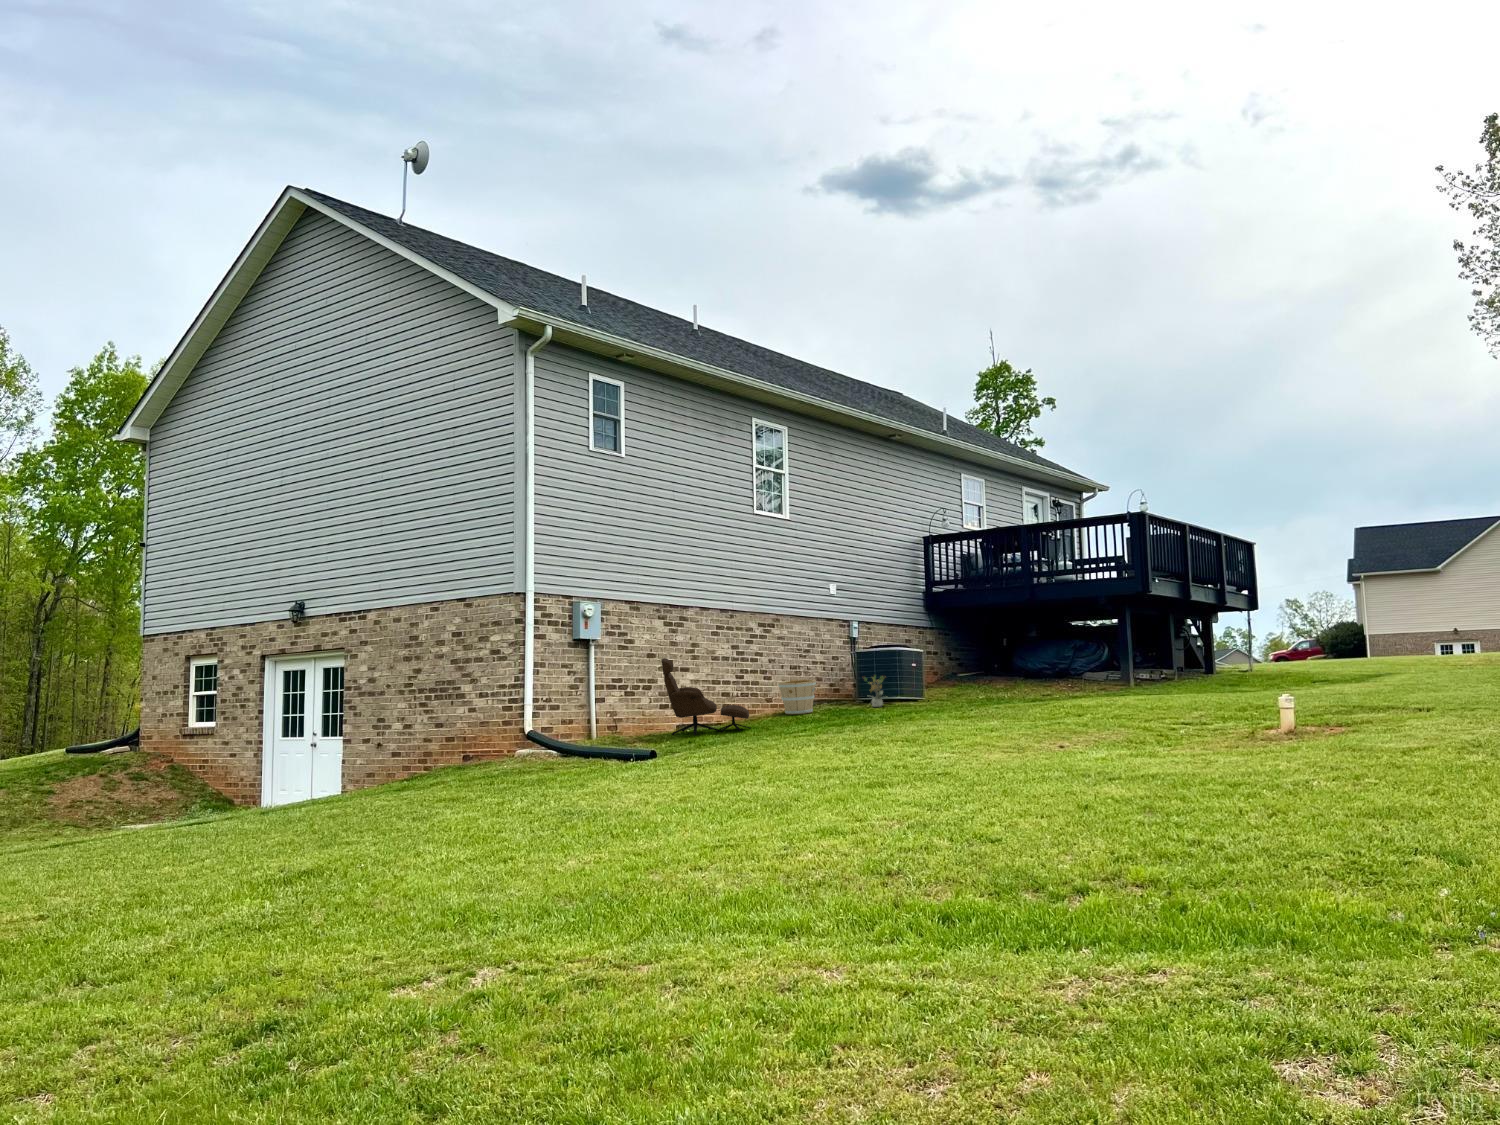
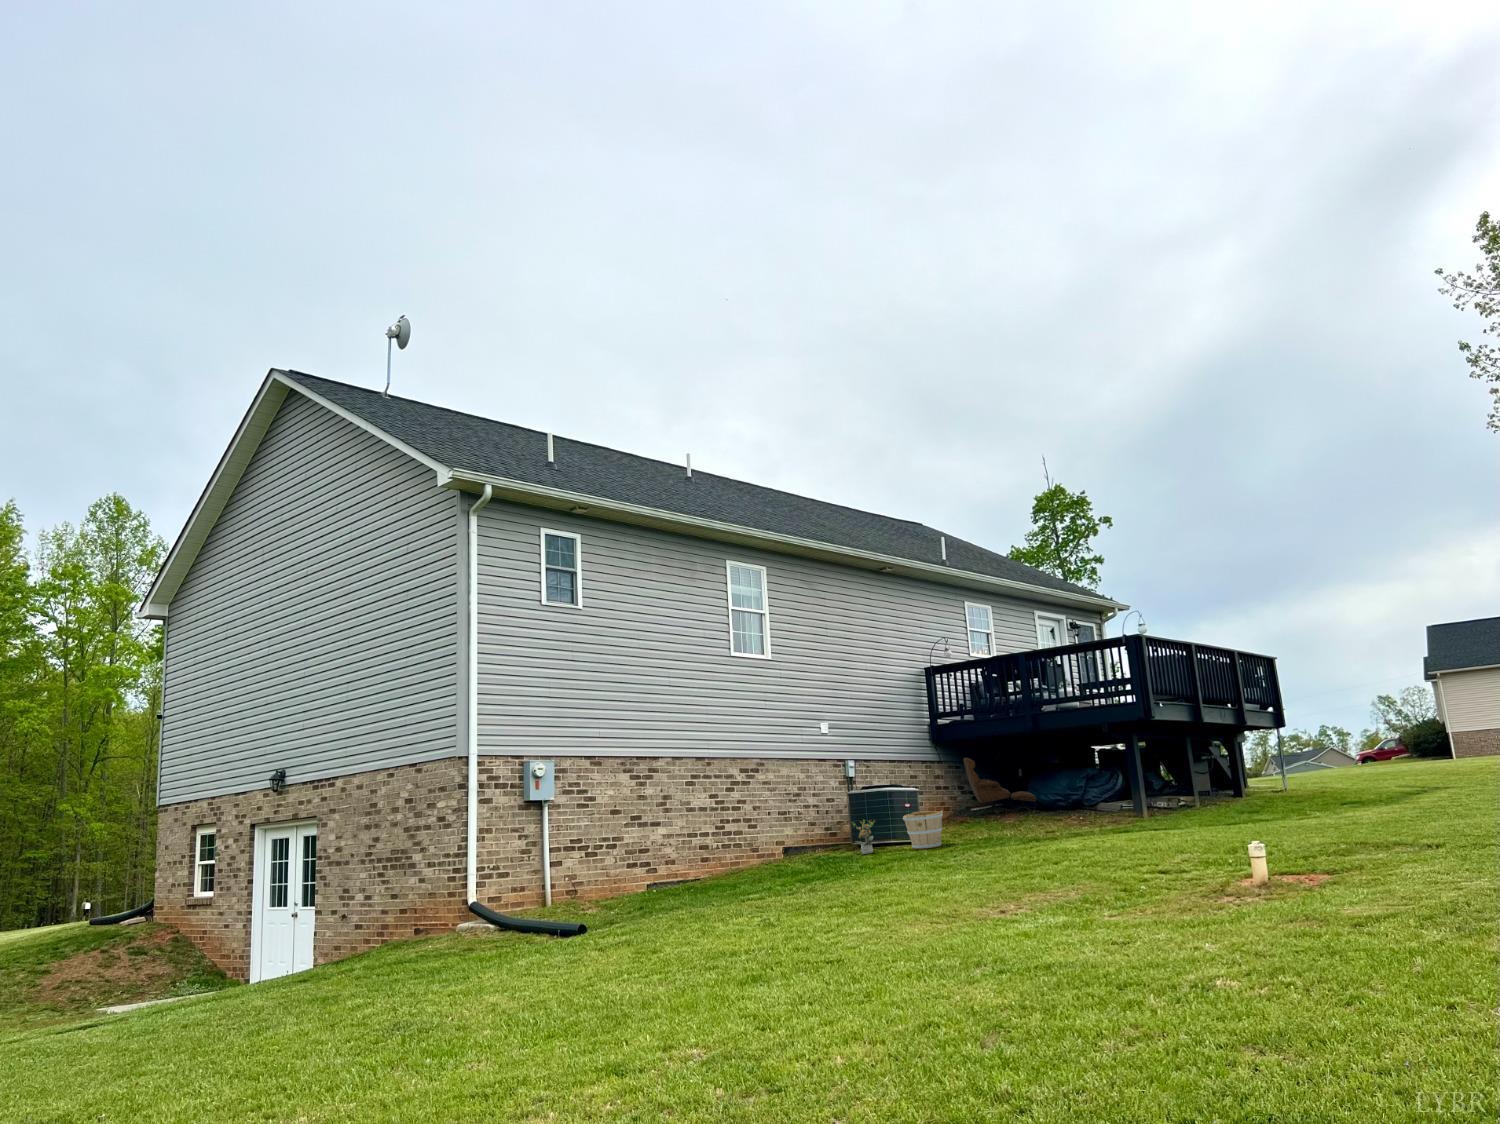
lounge chair: present [661,658,751,735] -> present [963,758,1036,816]
wooden bucket: present [778,679,816,714] -> present [903,811,943,849]

